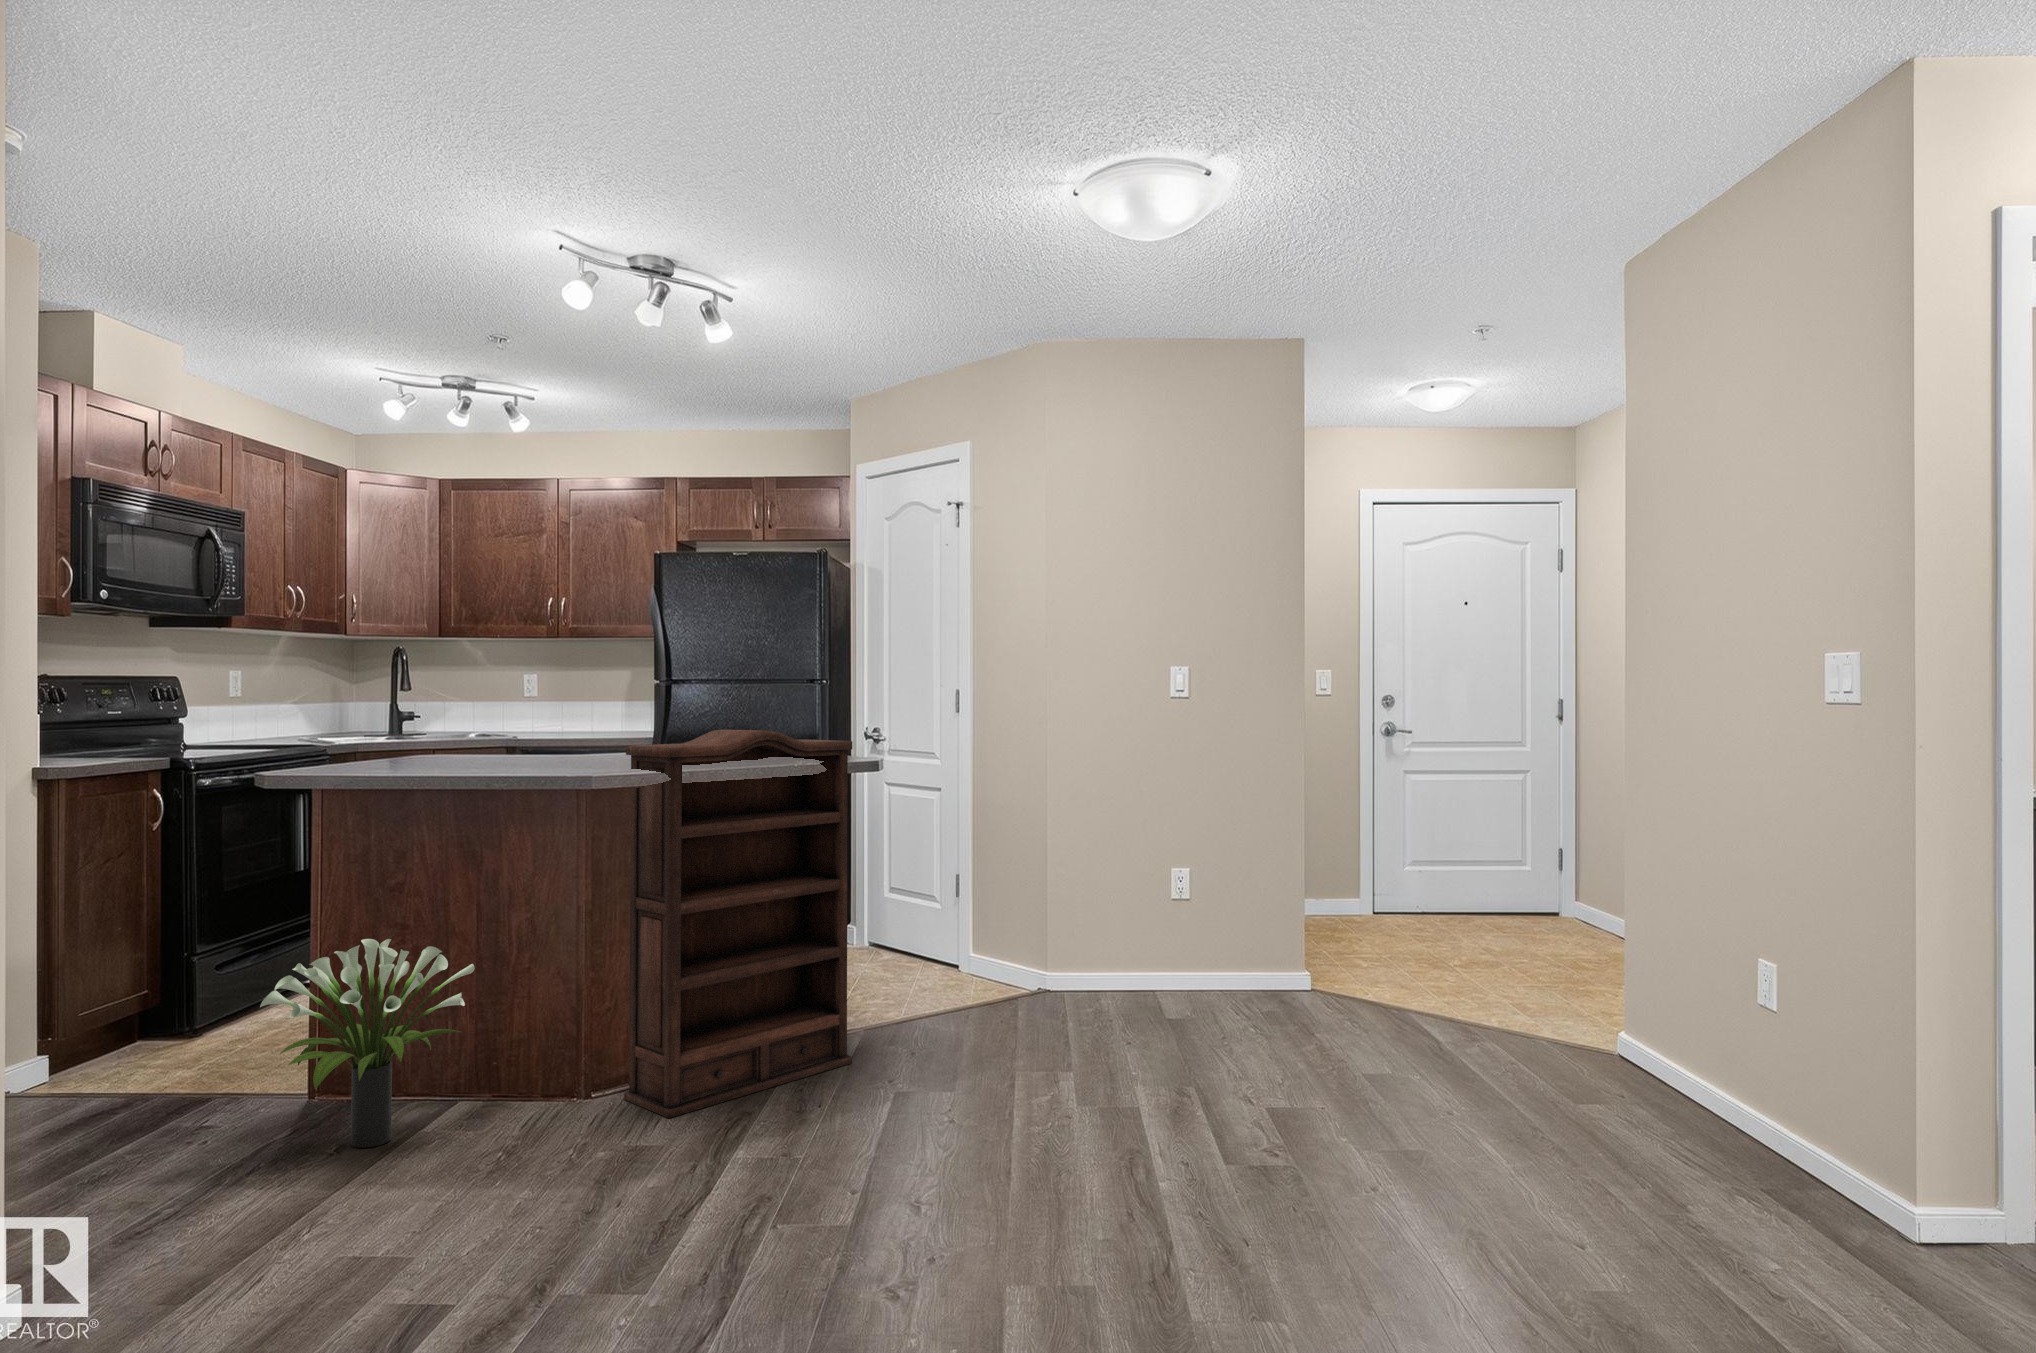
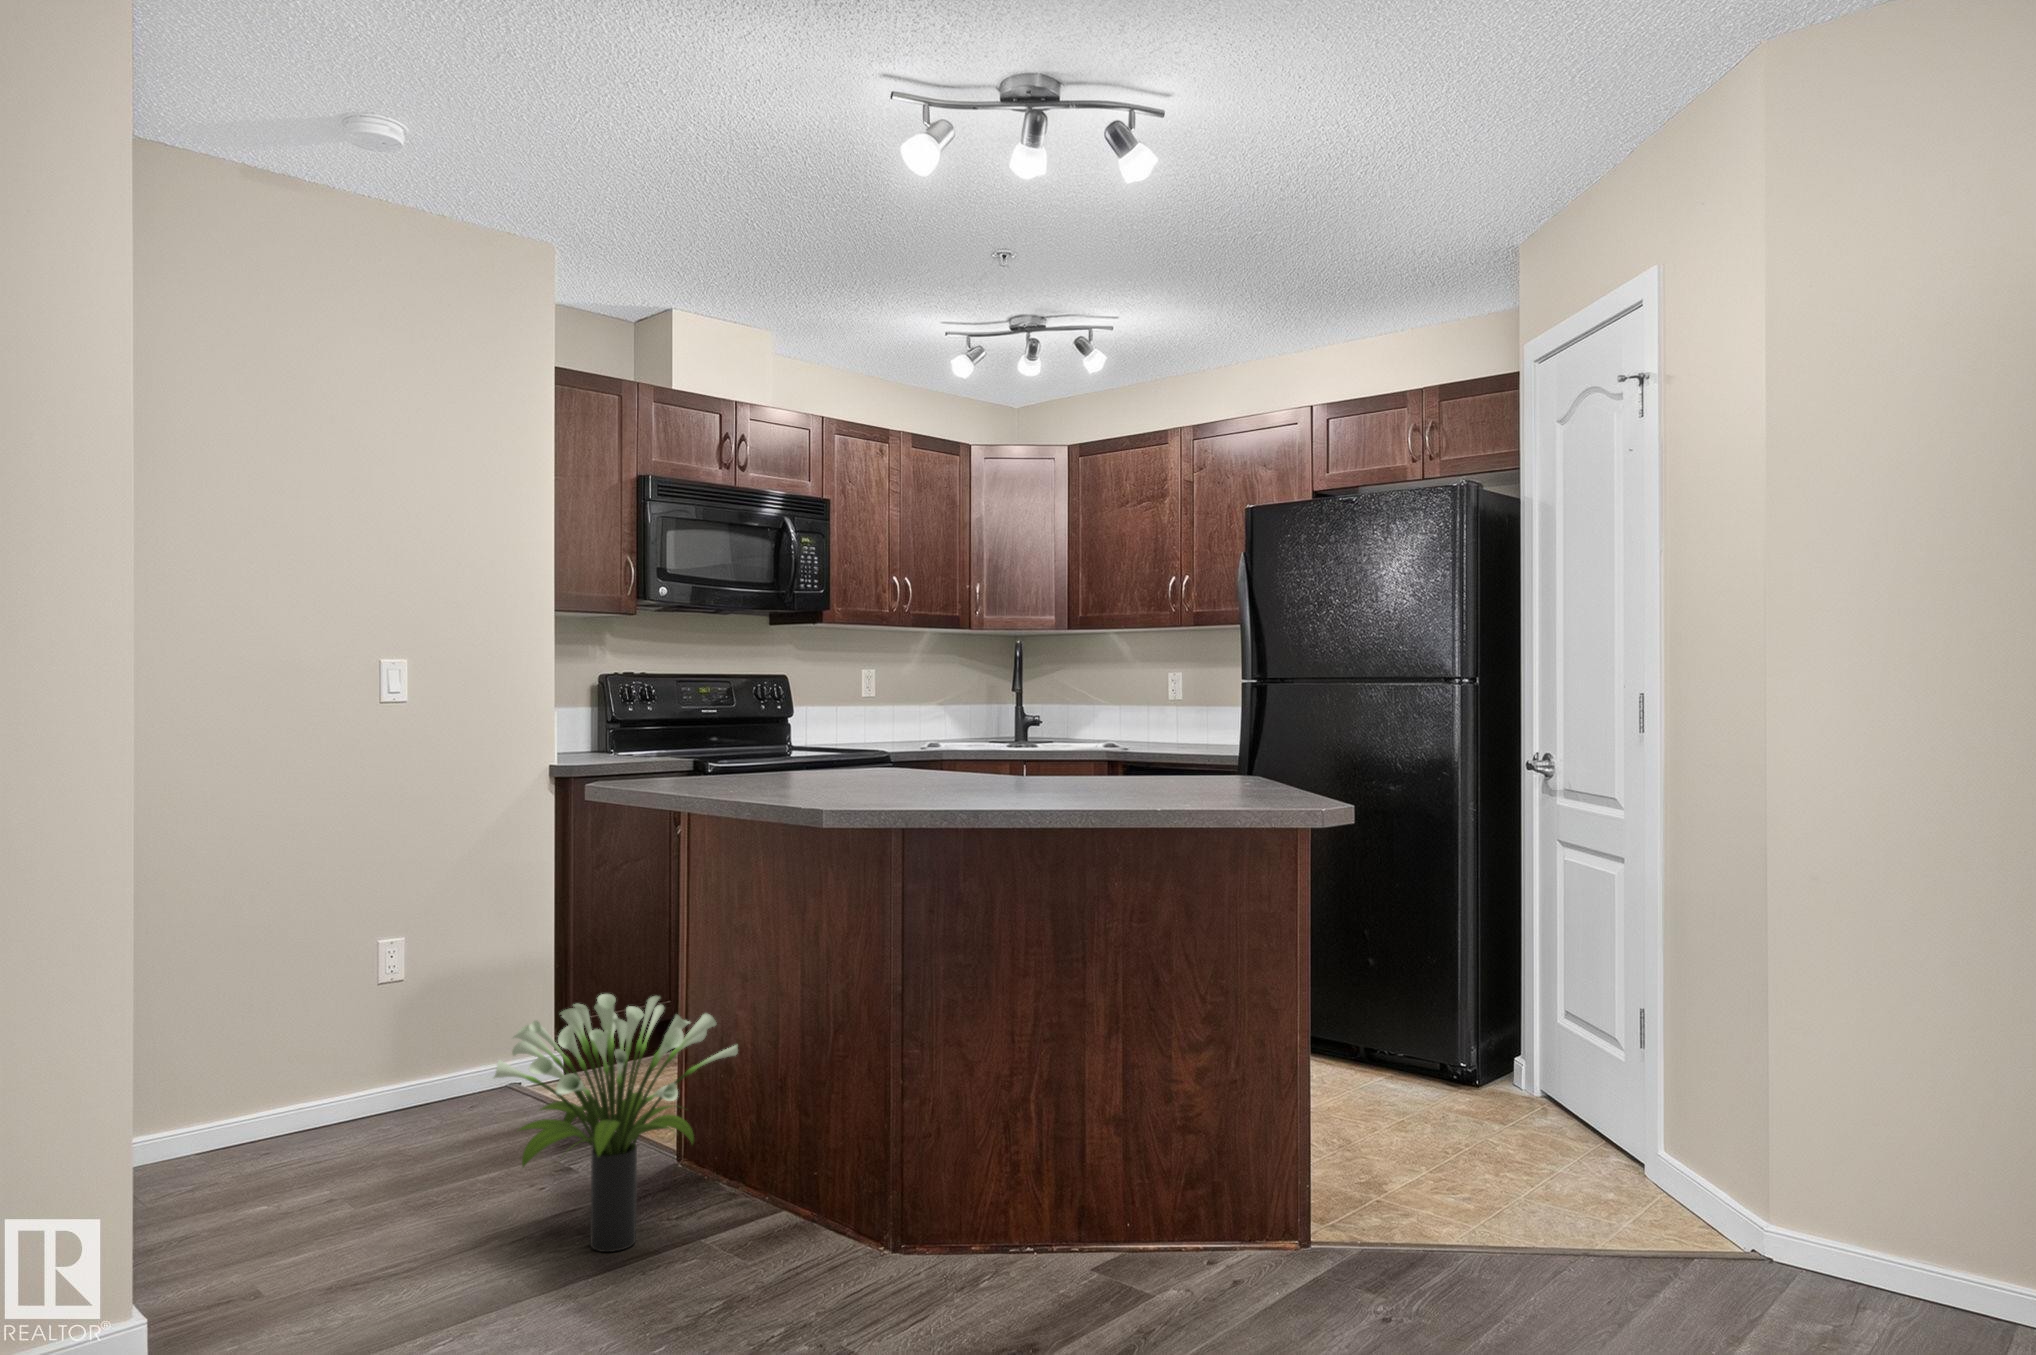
bookshelf: present [624,729,852,1118] -> none [903,750,1254,1327]

